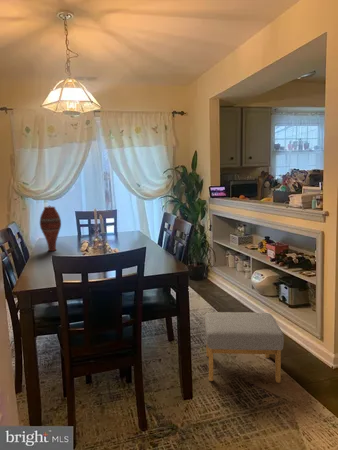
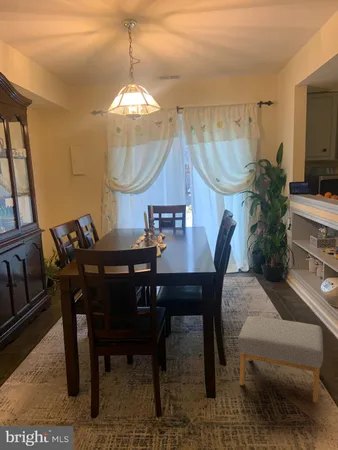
vase: present [40,206,61,251] -> none [104,202,122,242]

